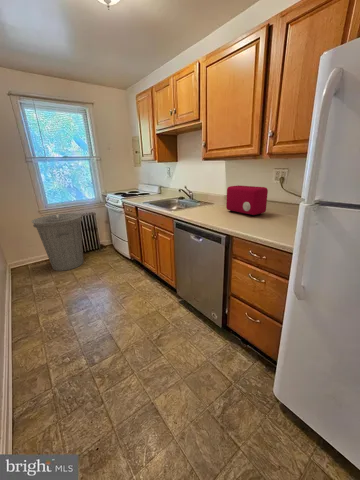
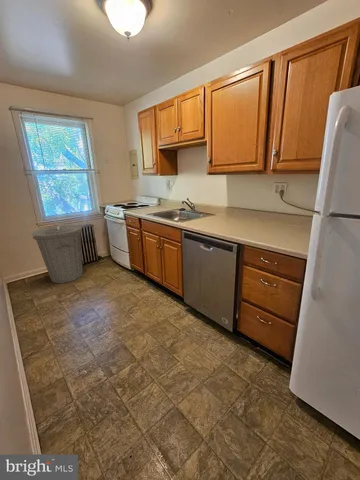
toaster: present [226,185,268,216] -> none [232,198,272,226]

